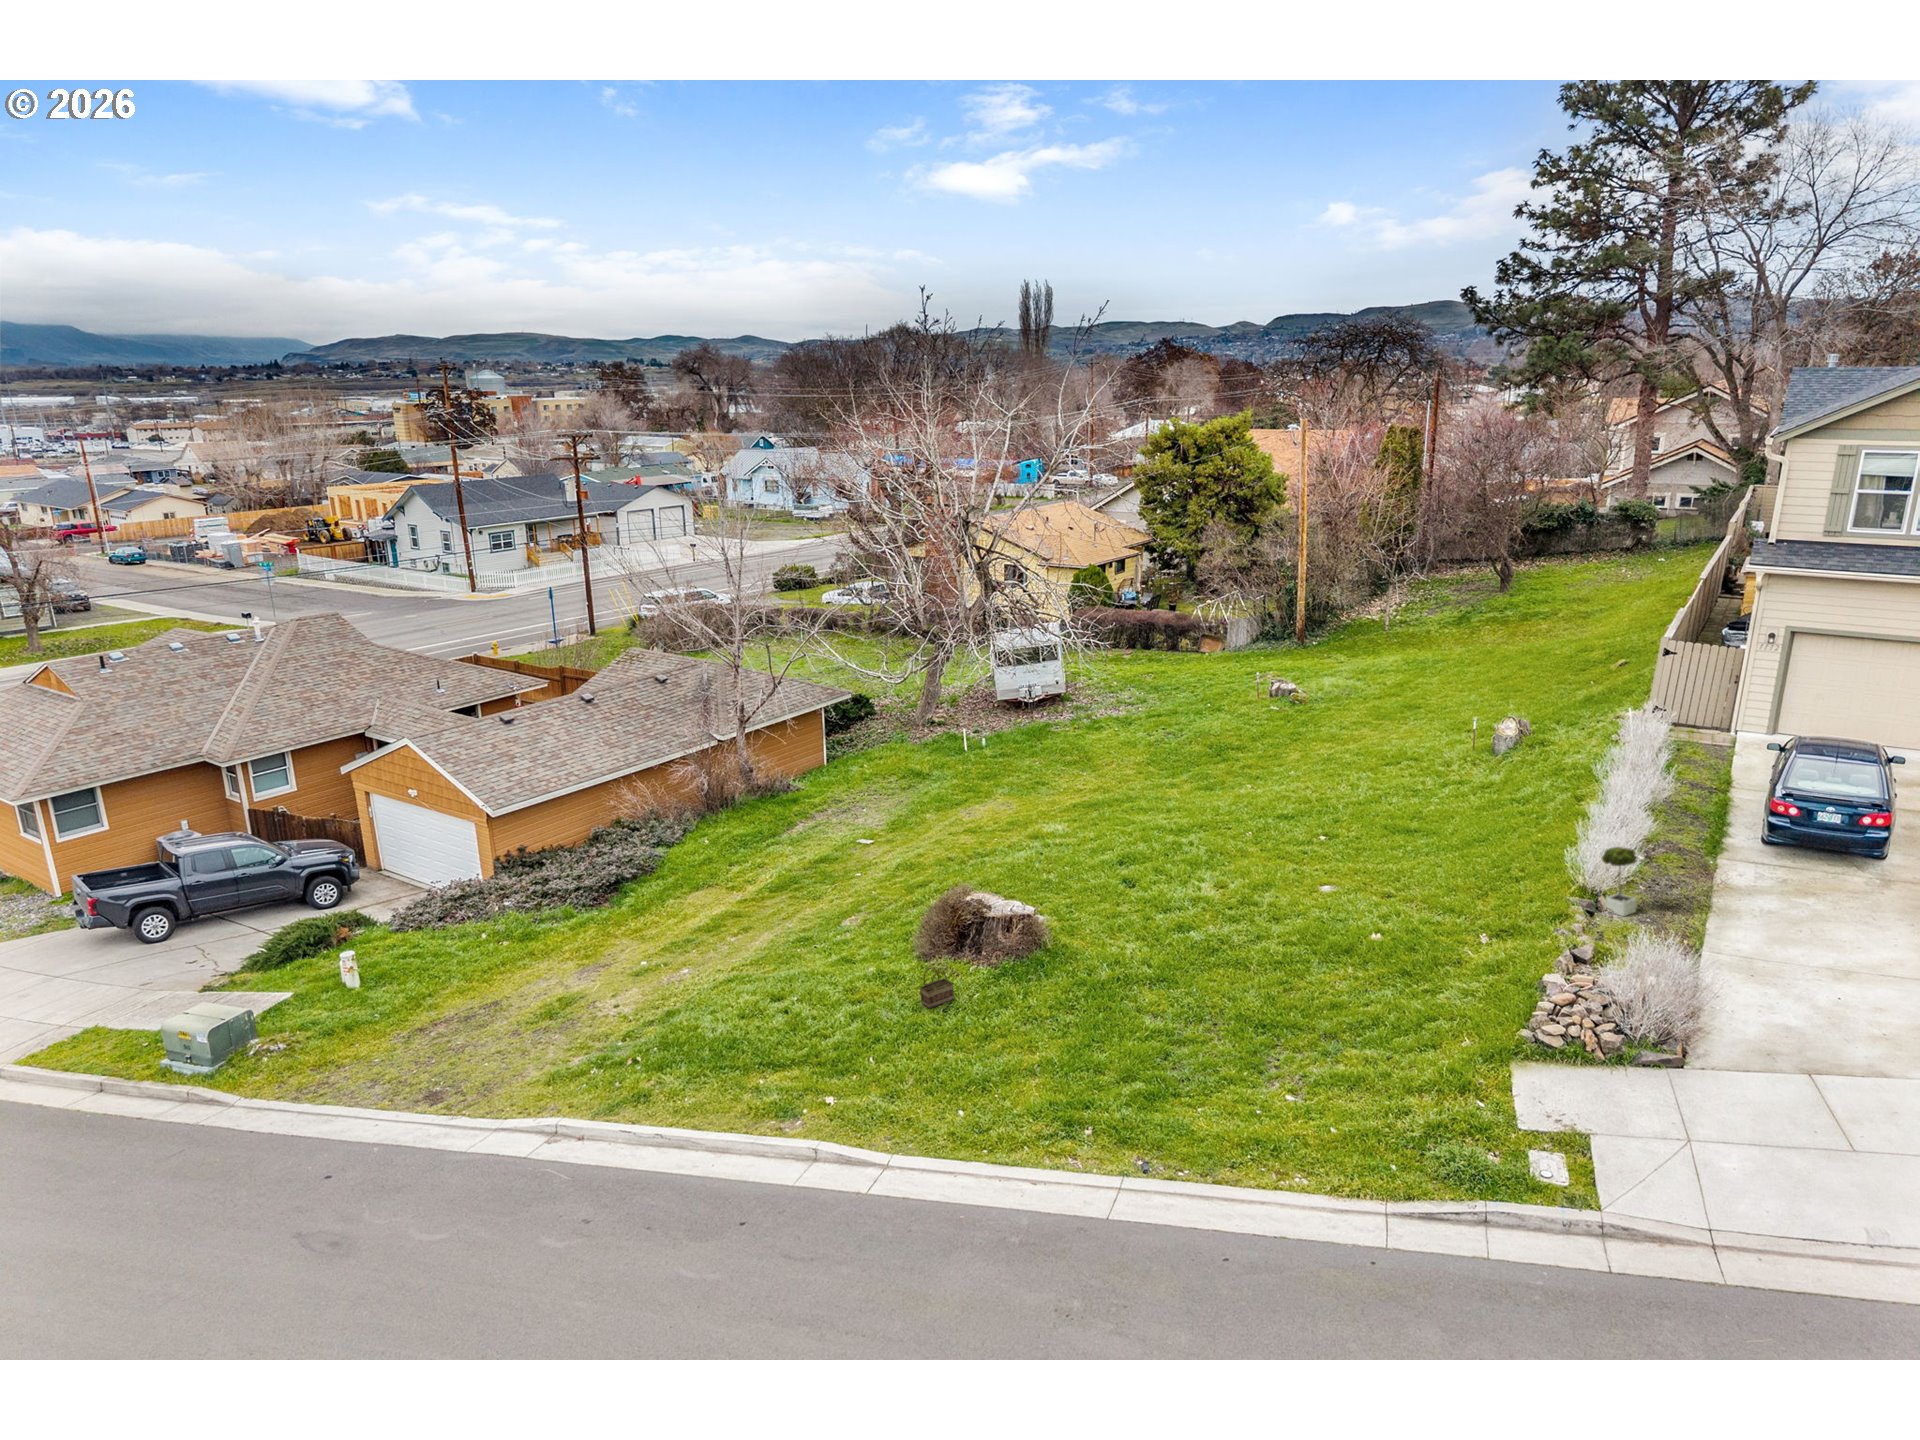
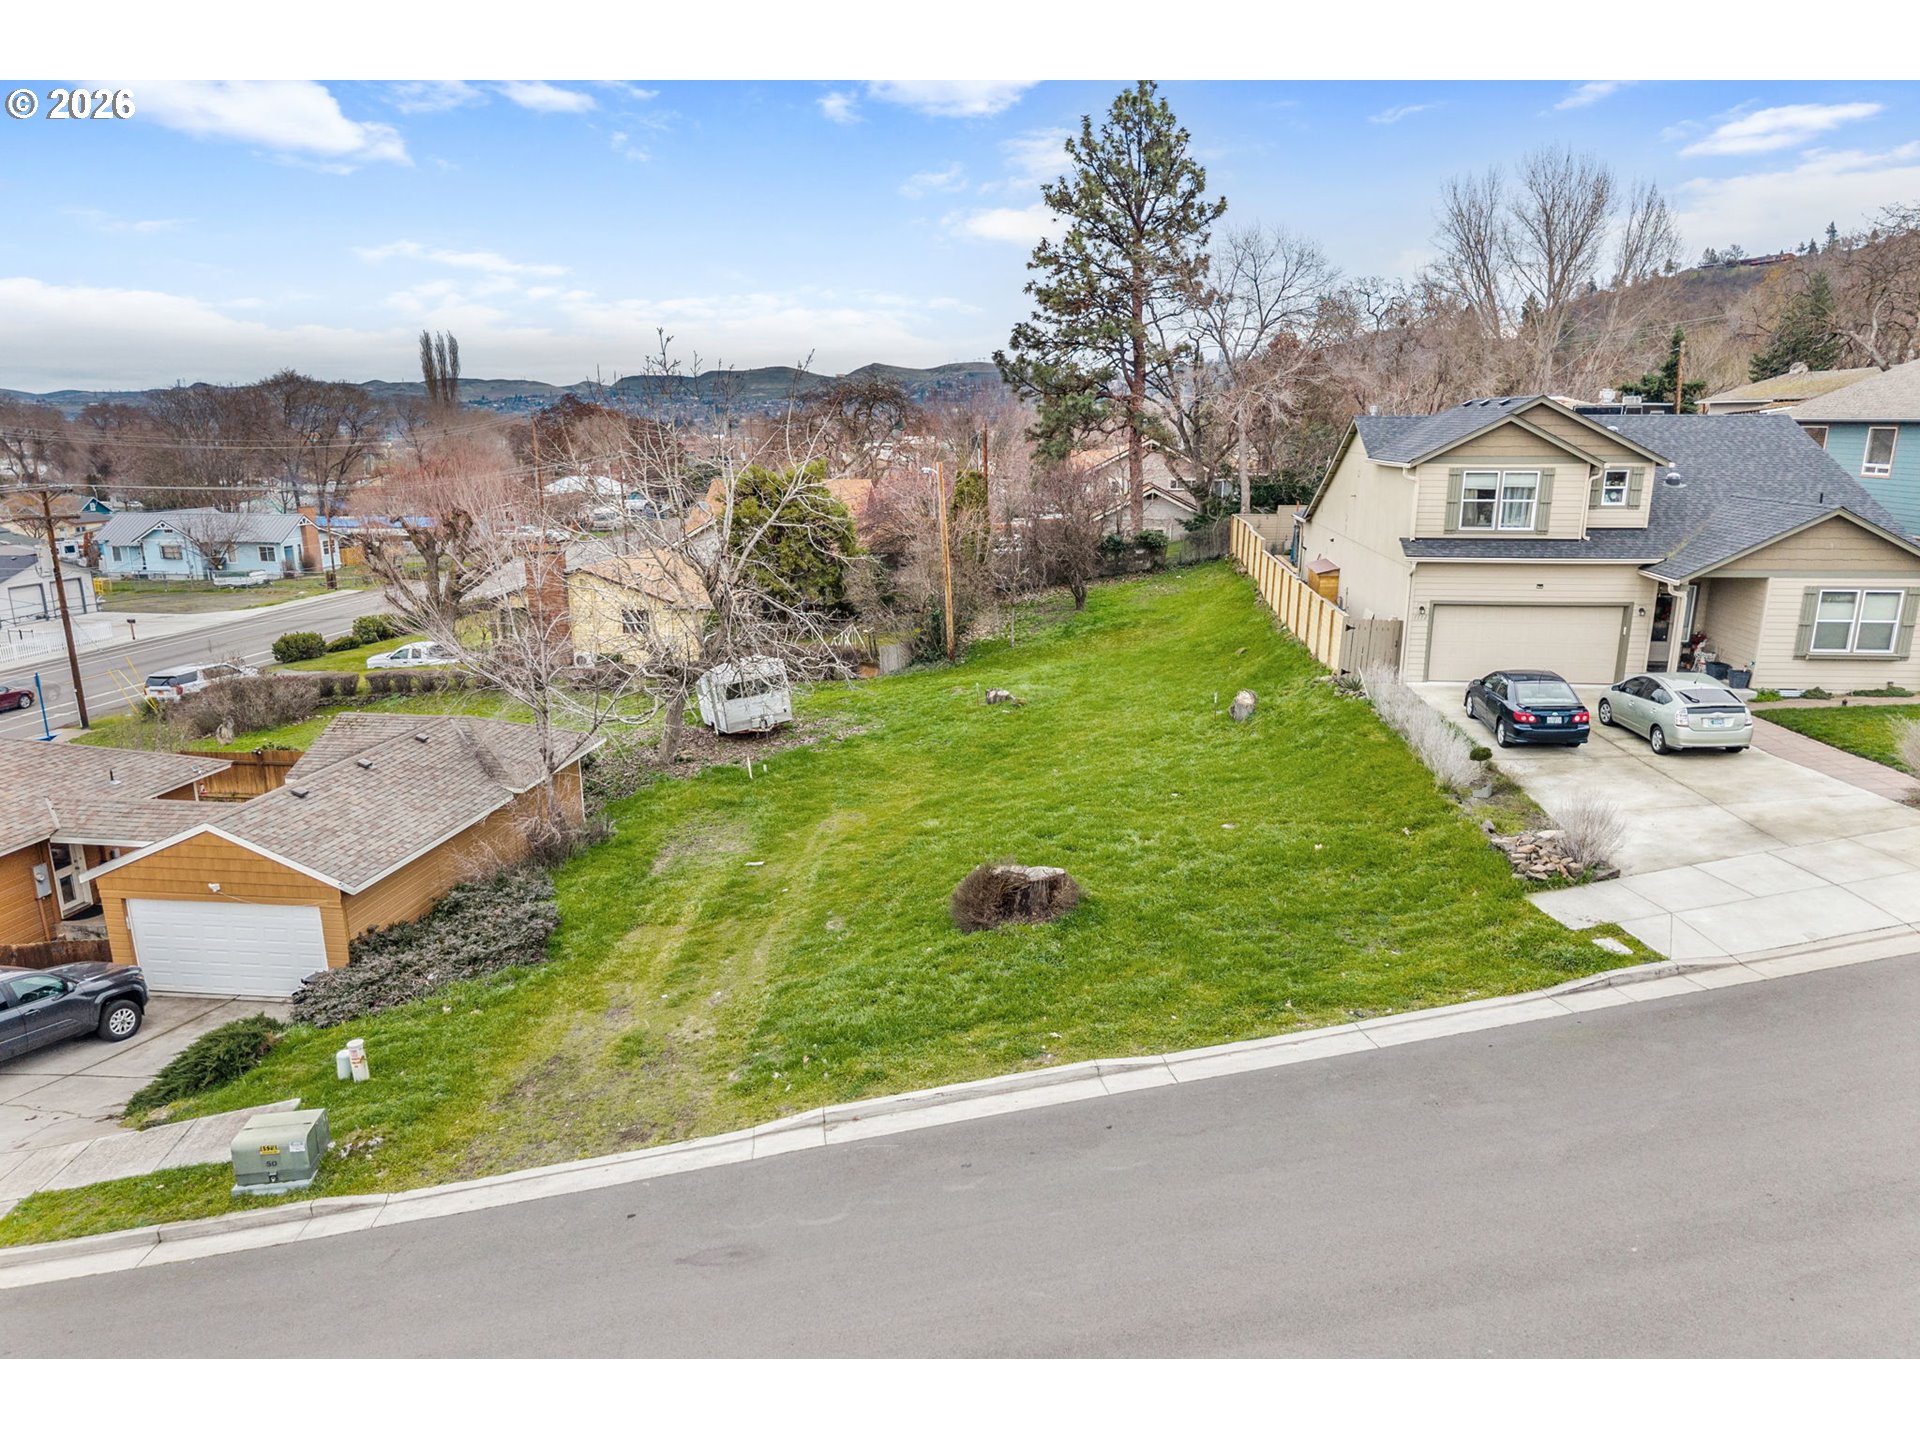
basket: present [920,967,954,1008] -> none [1053,916,1079,952]

